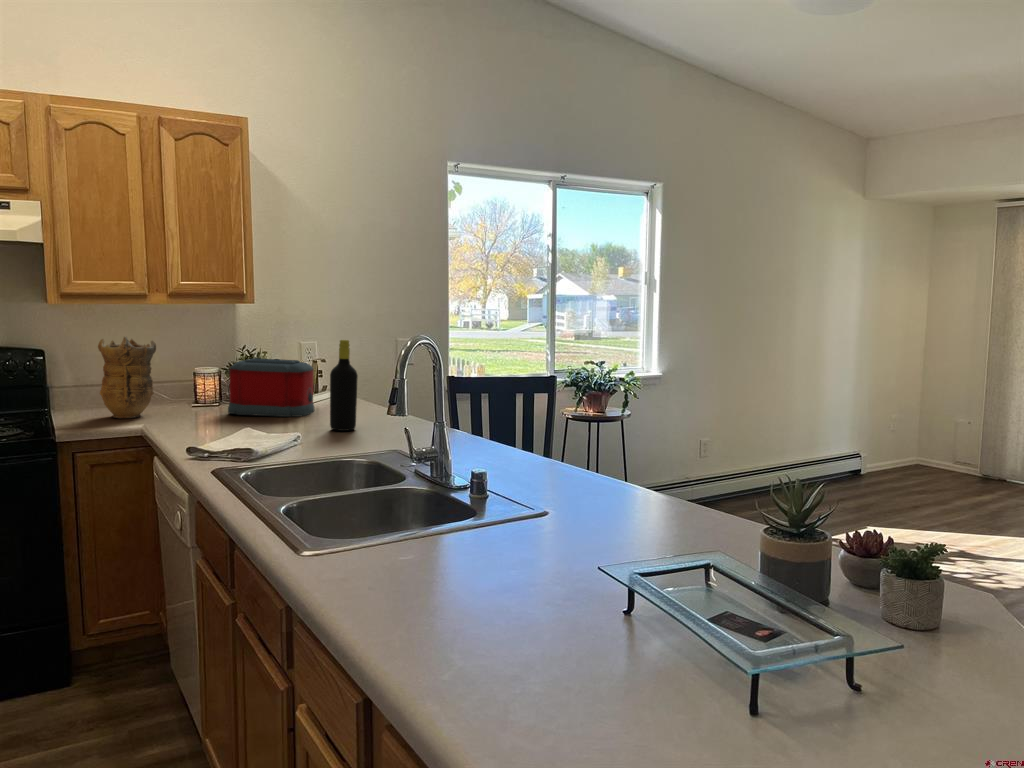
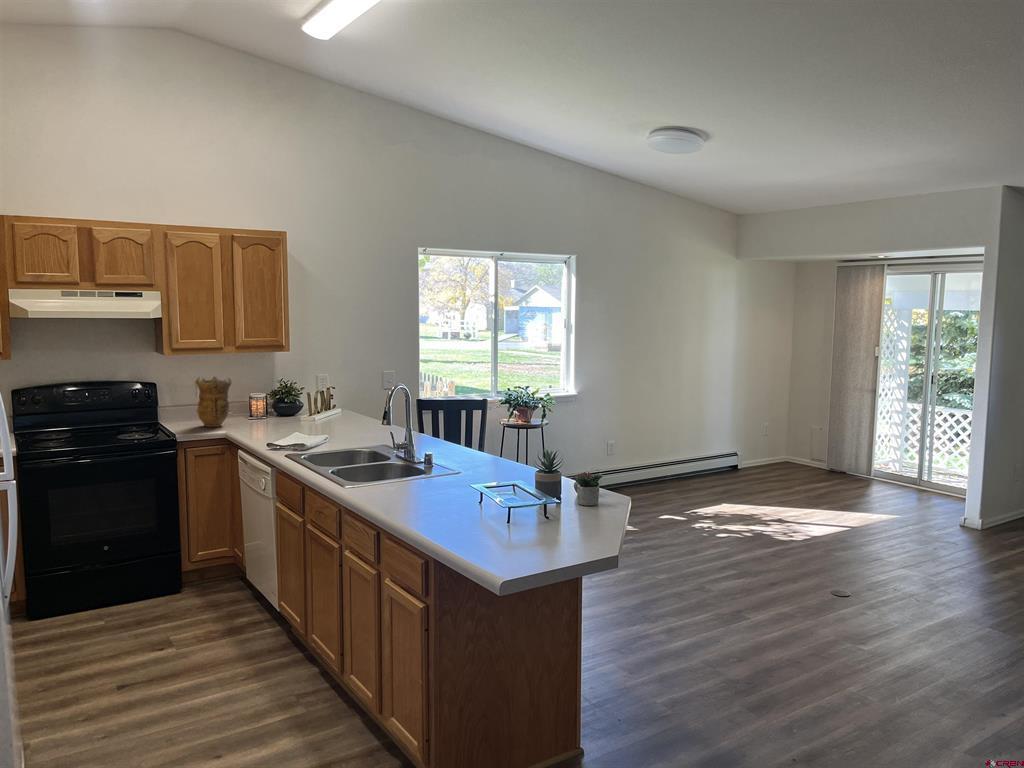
bottle: present [330,340,358,431] -> none [344,379,361,434]
toaster: present [228,358,314,417] -> none [276,388,330,426]

